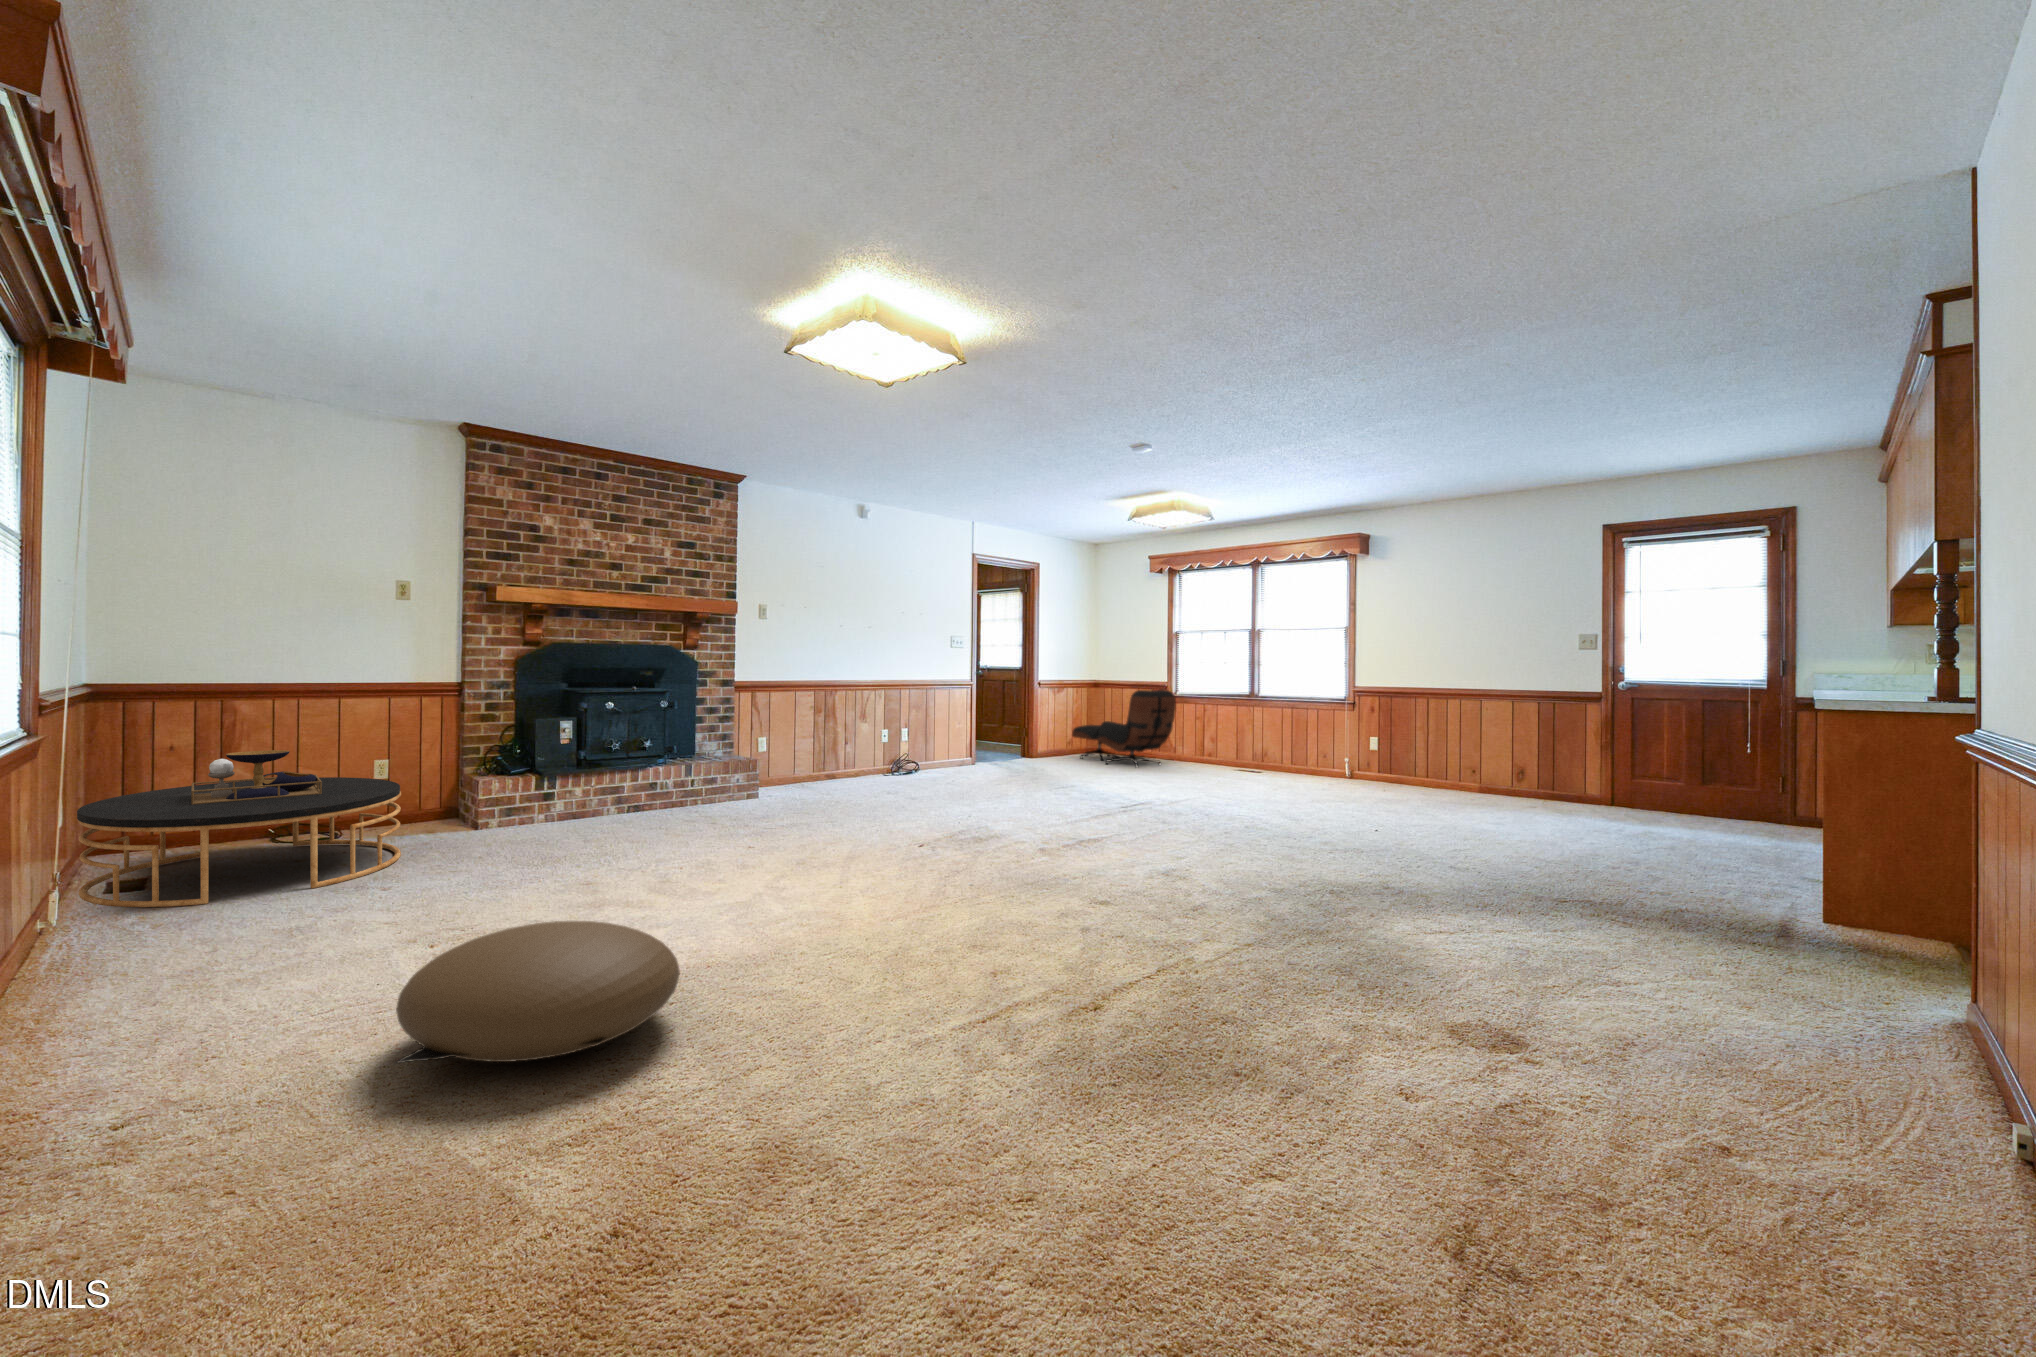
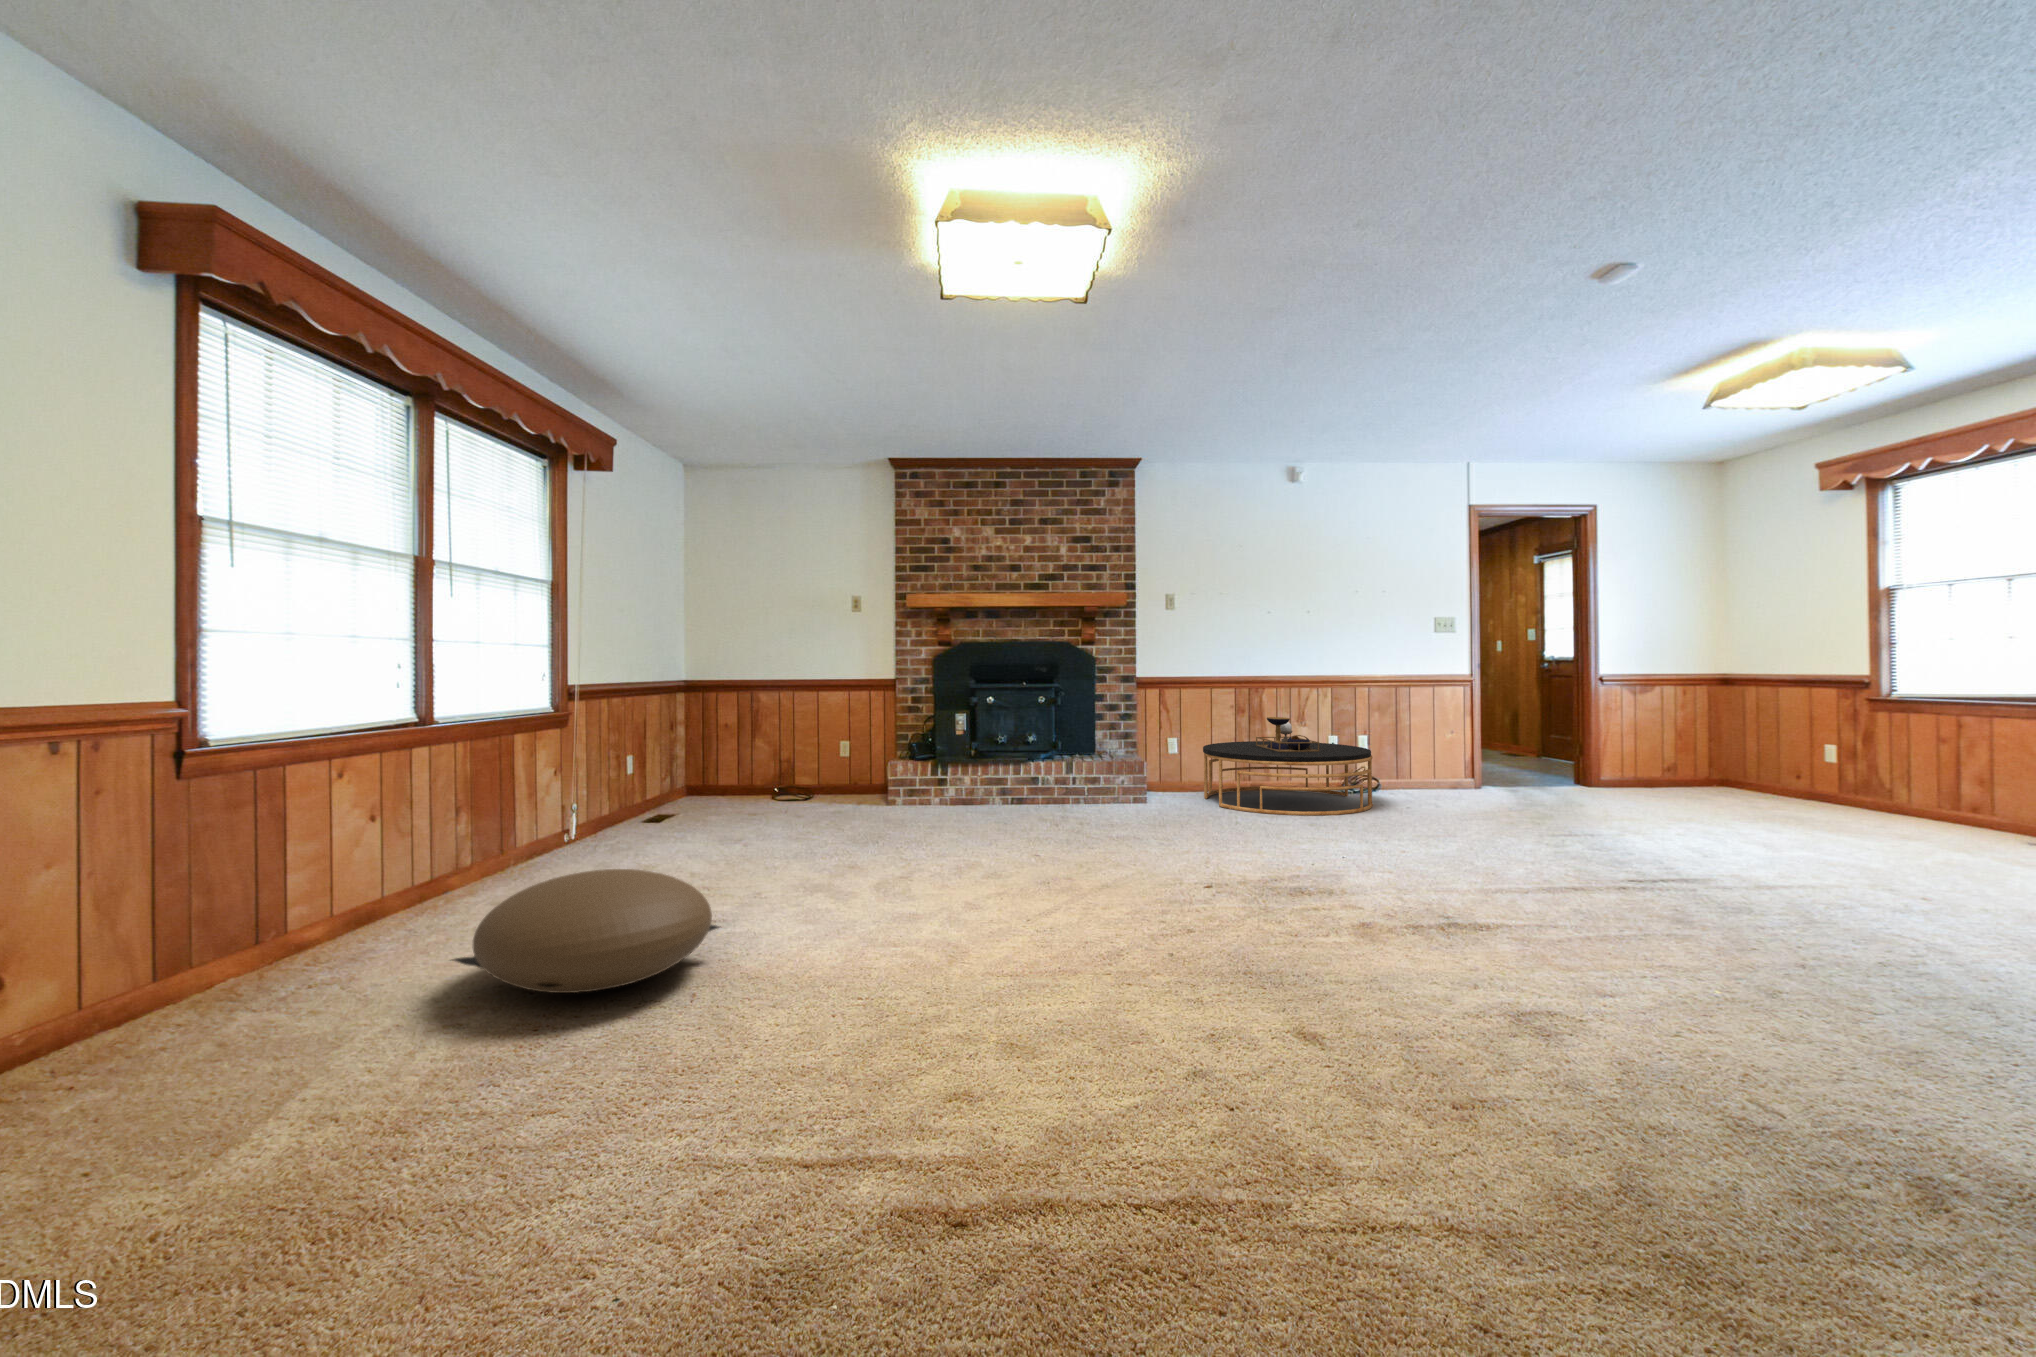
lounge chair: present [1072,690,1176,767] -> none [1657,685,1875,817]
coffee table: present [77,750,401,907] -> present [1203,717,1373,816]

